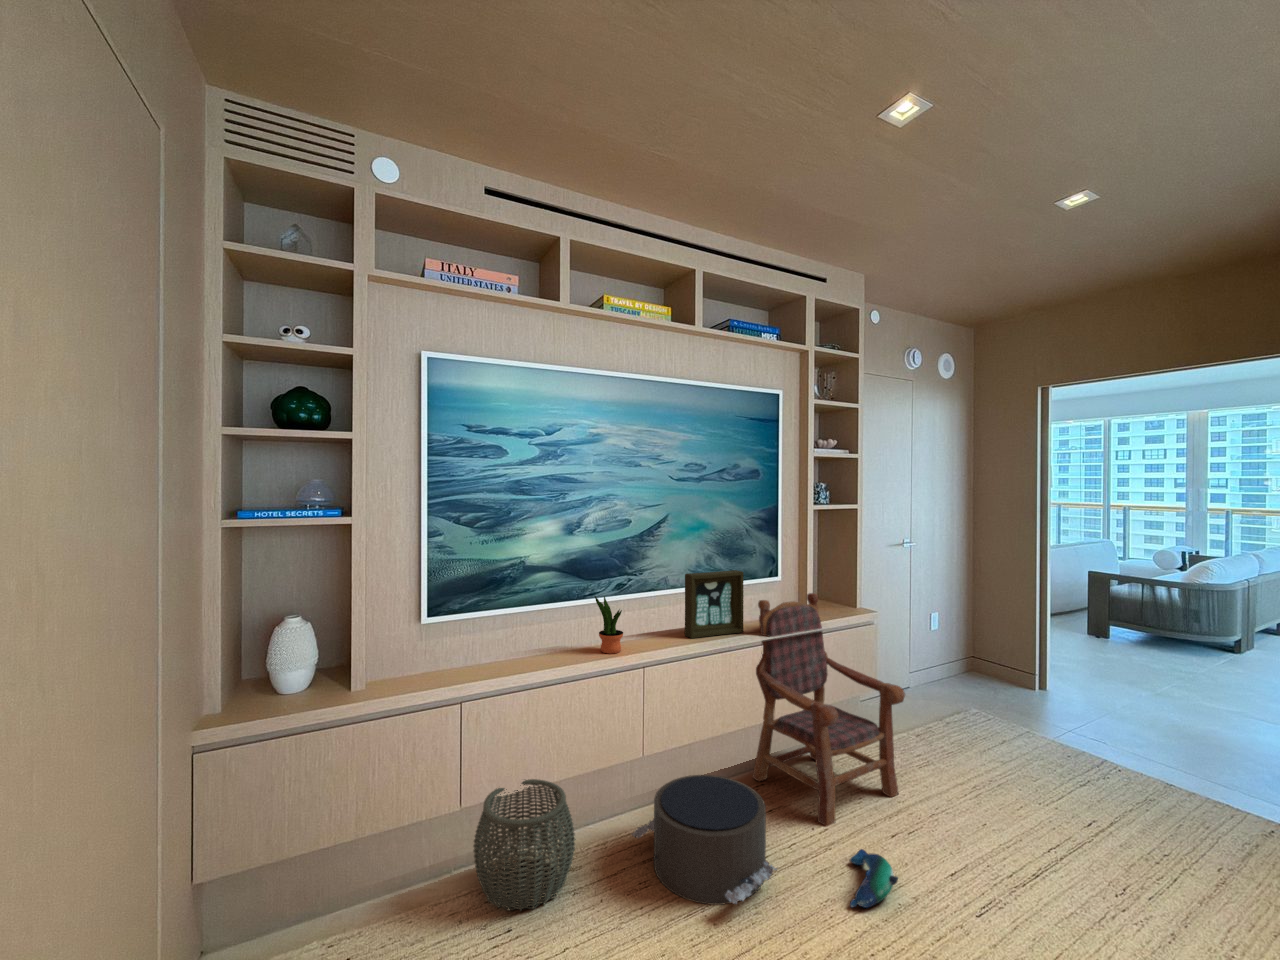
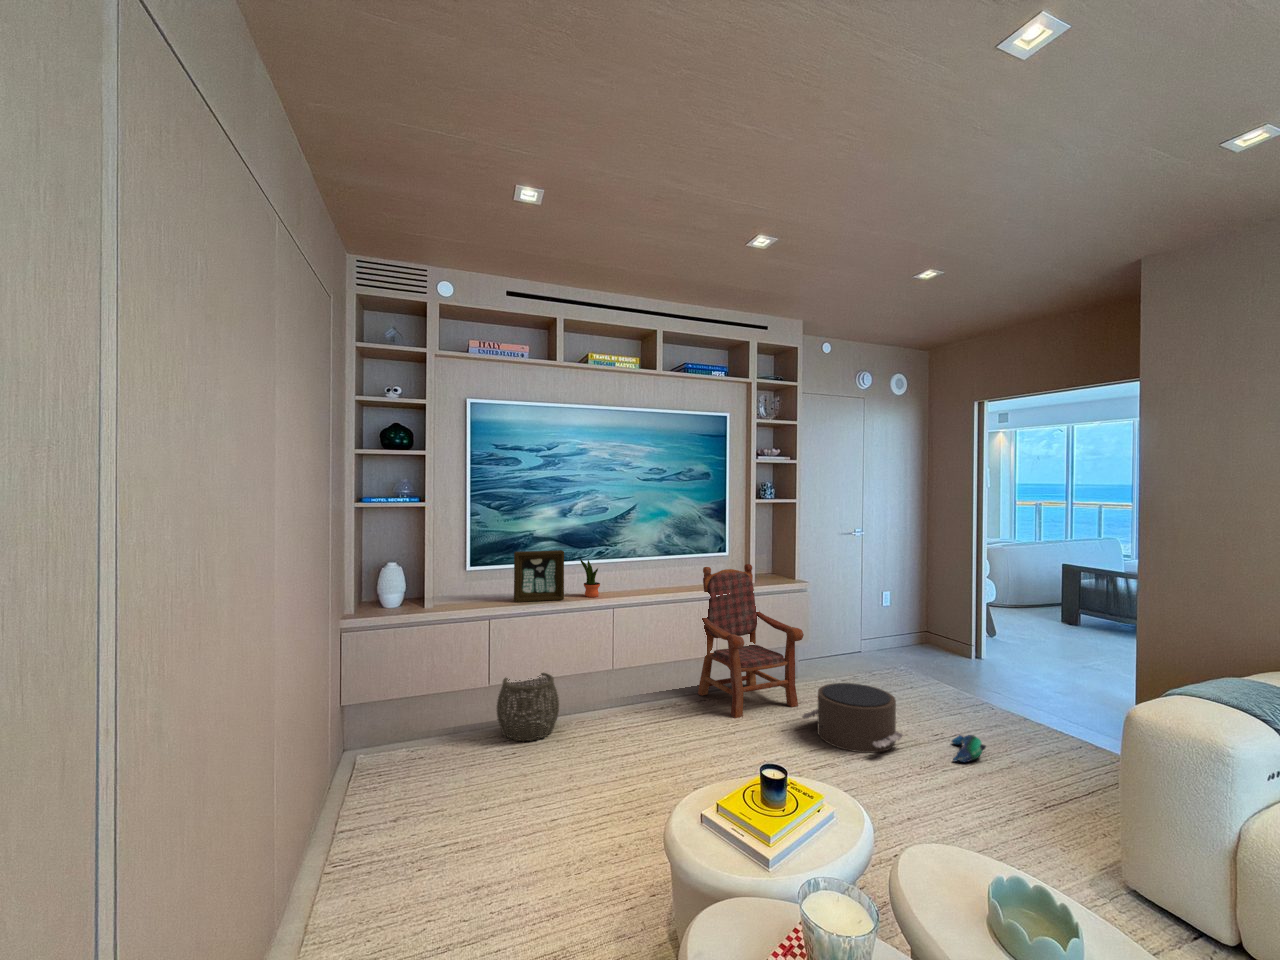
picture frame: present [685,570,744,638] -> present [514,550,564,602]
pouf: present [632,775,777,905] -> present [802,683,903,753]
plush toy: present [850,849,898,908] -> present [952,735,986,762]

